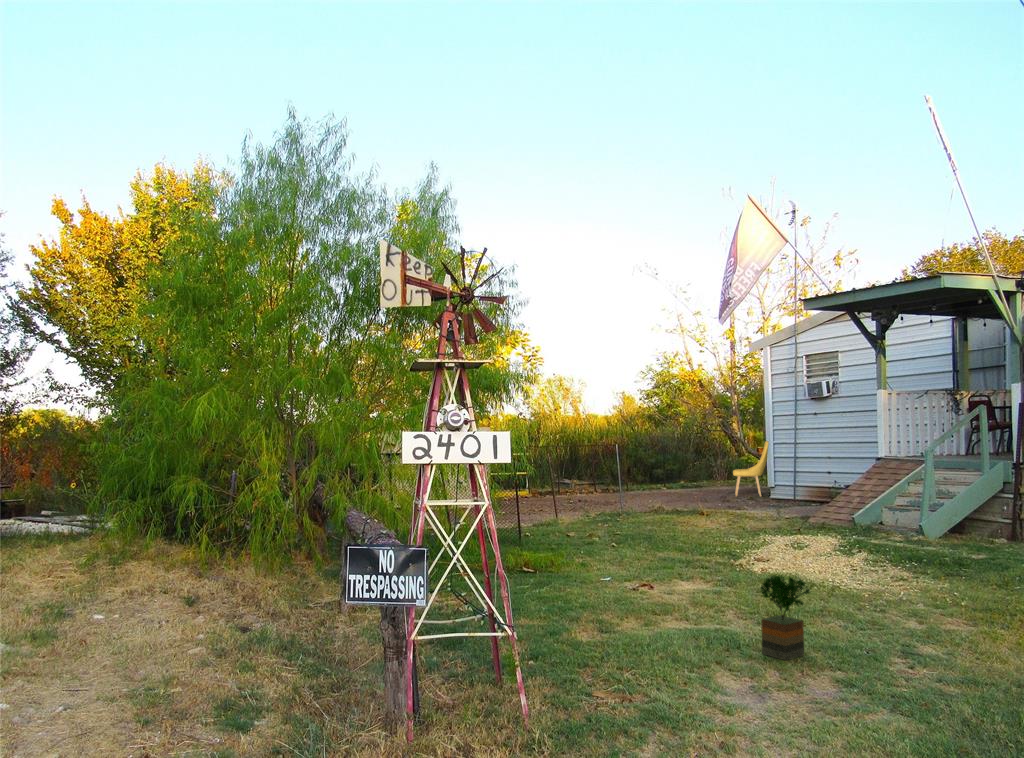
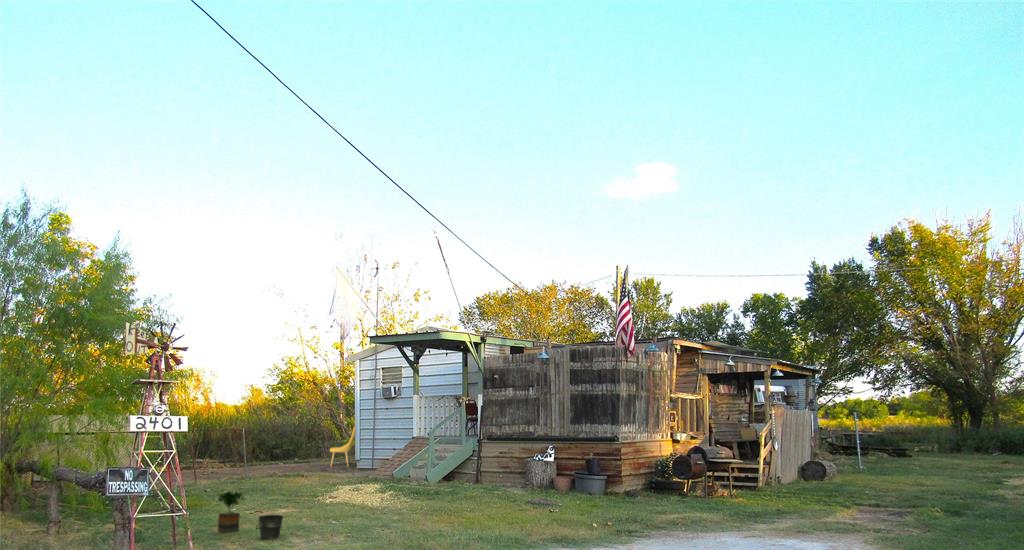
potted tree: present [760,575,811,660] -> present [218,492,244,532]
bucket: none [664,636,722,693] -> present [256,515,283,539]

